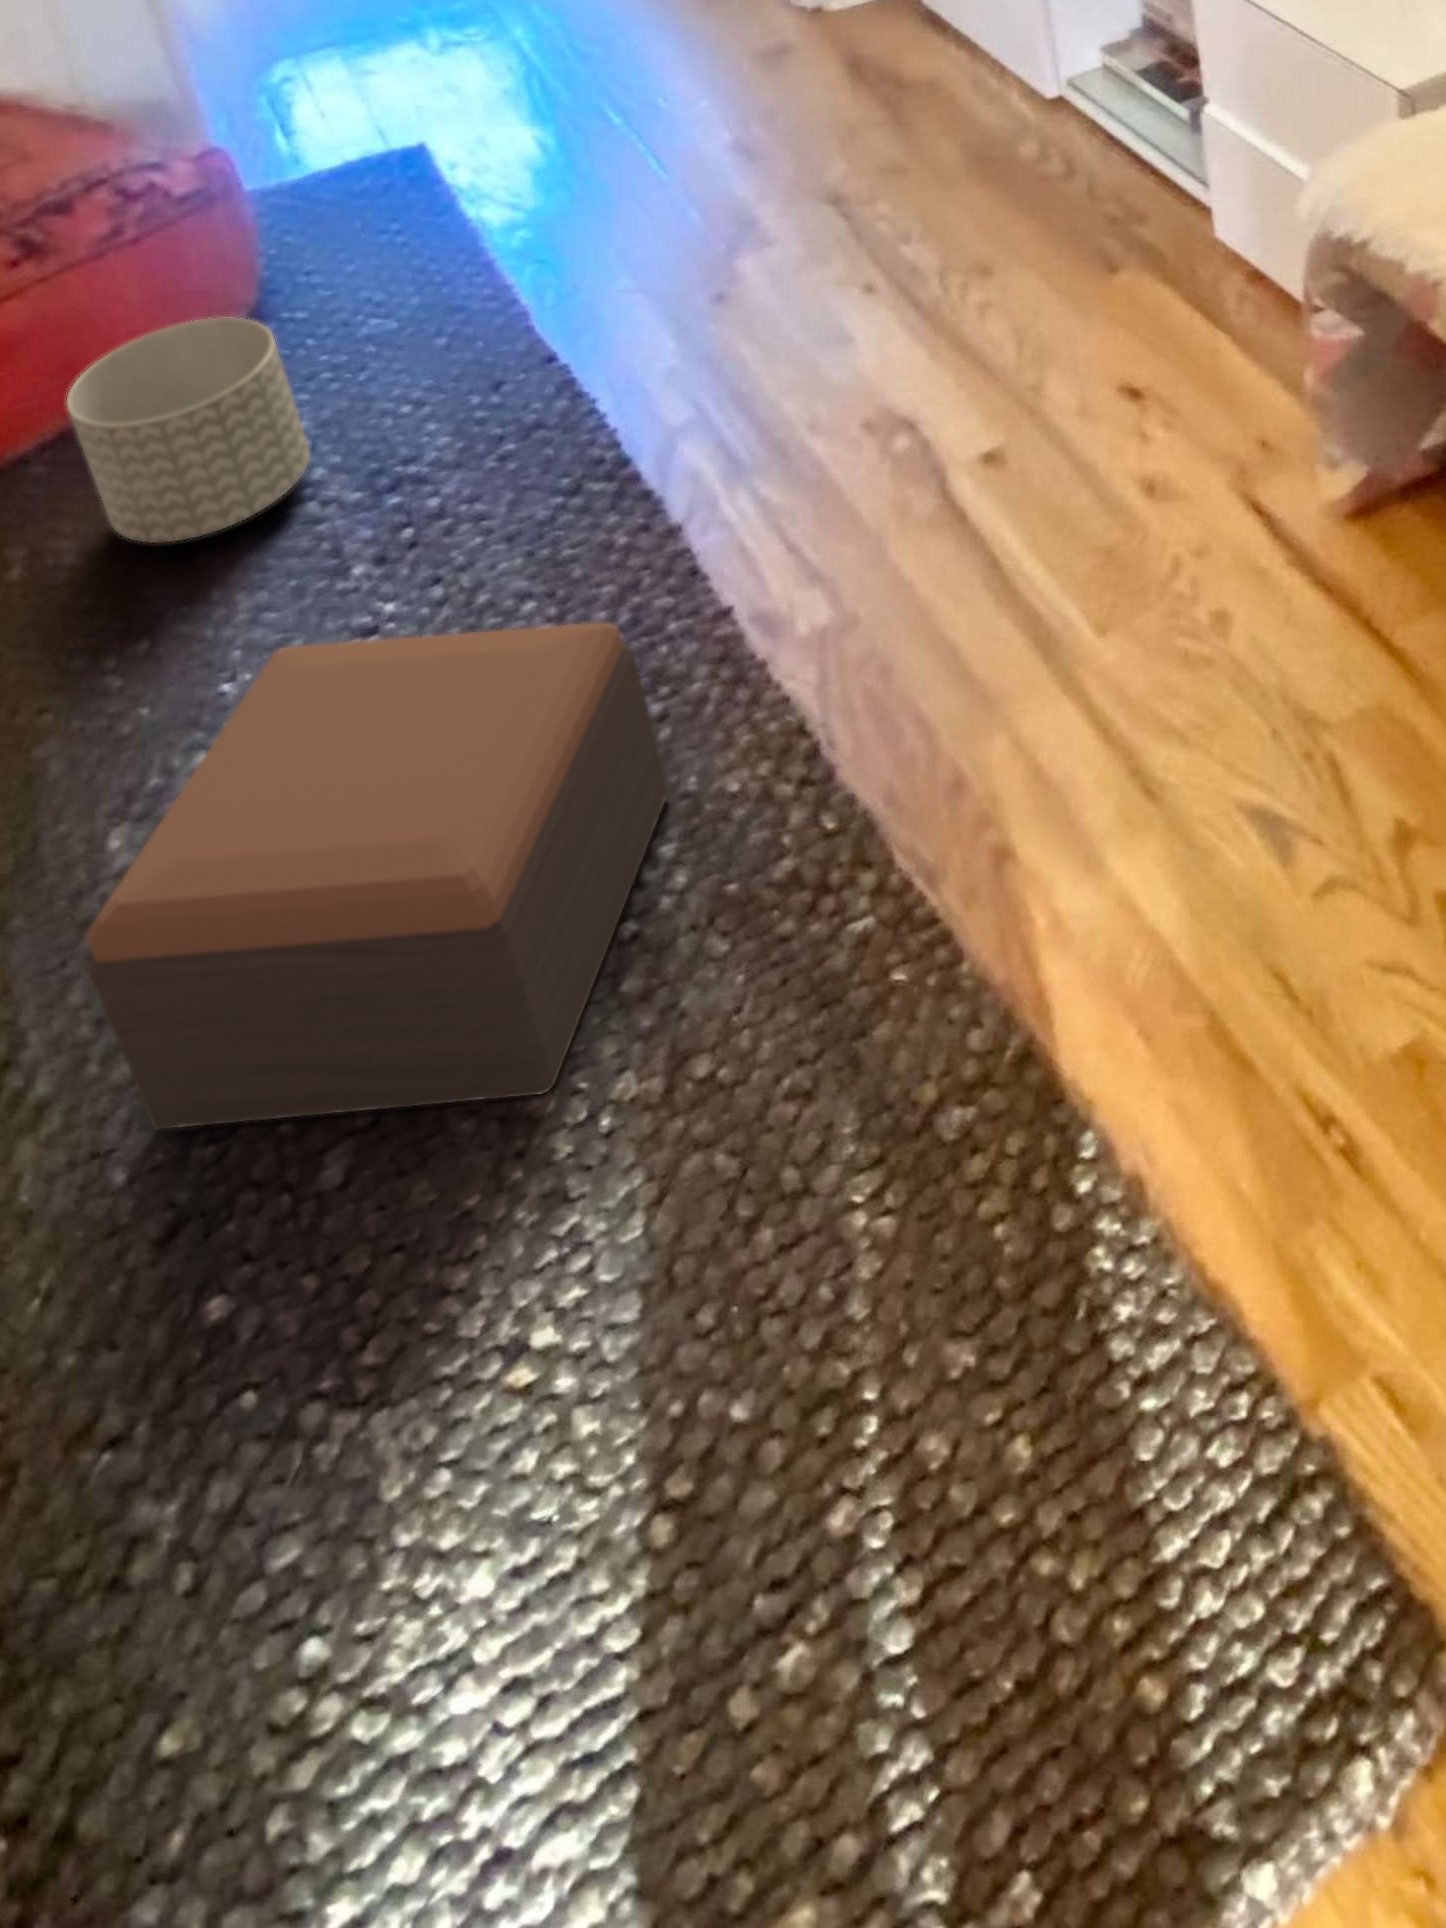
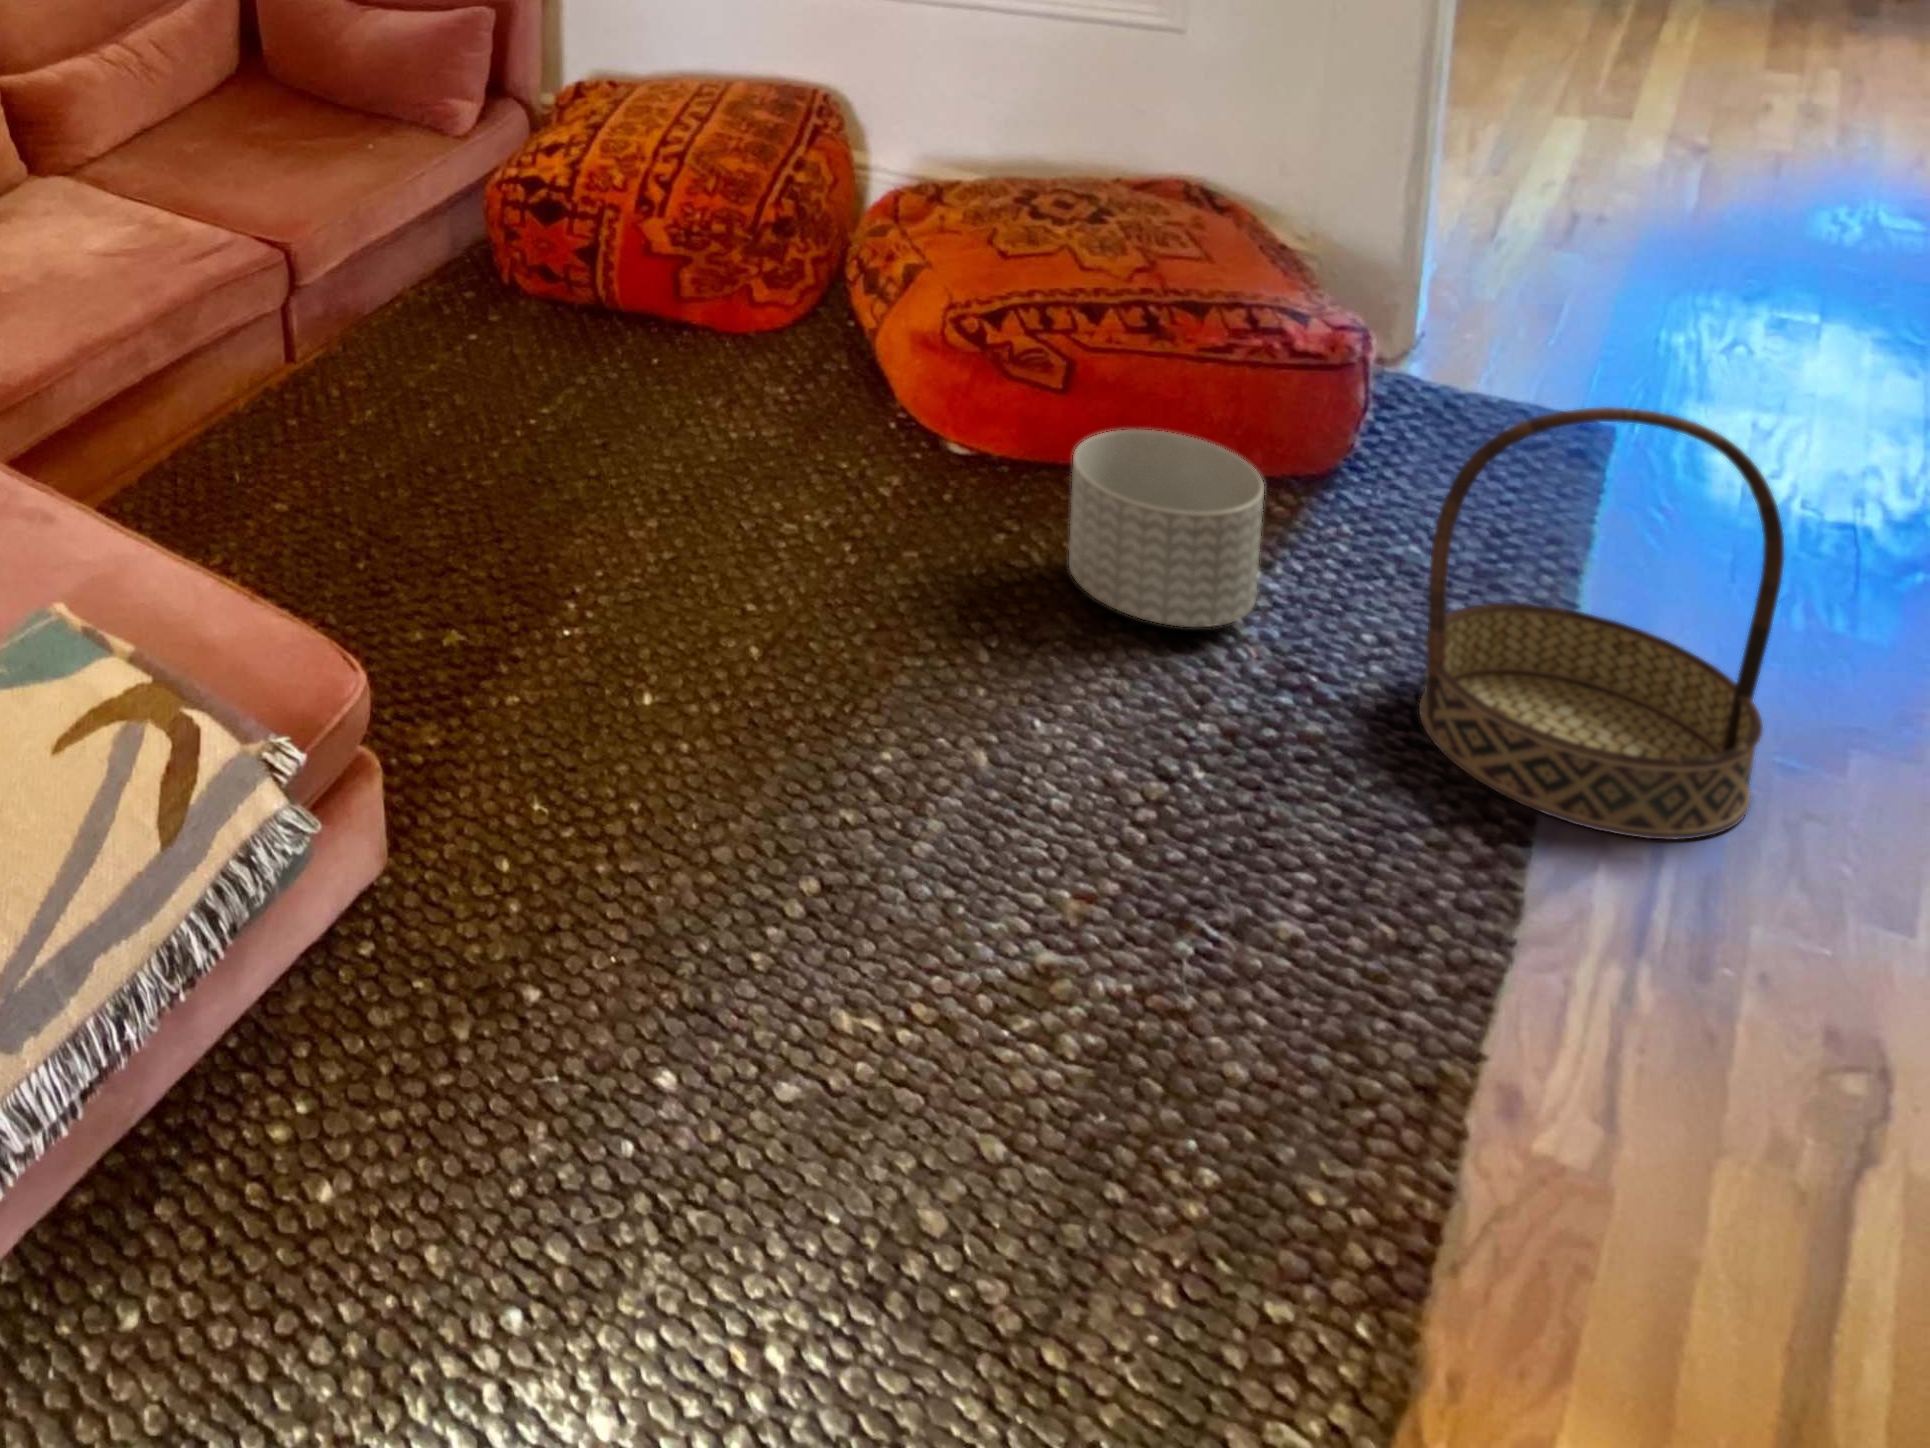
basket: none [441,72,709,449] -> present [1419,407,1784,840]
footstool: present [85,622,669,1130] -> none [734,713,1274,1219]

